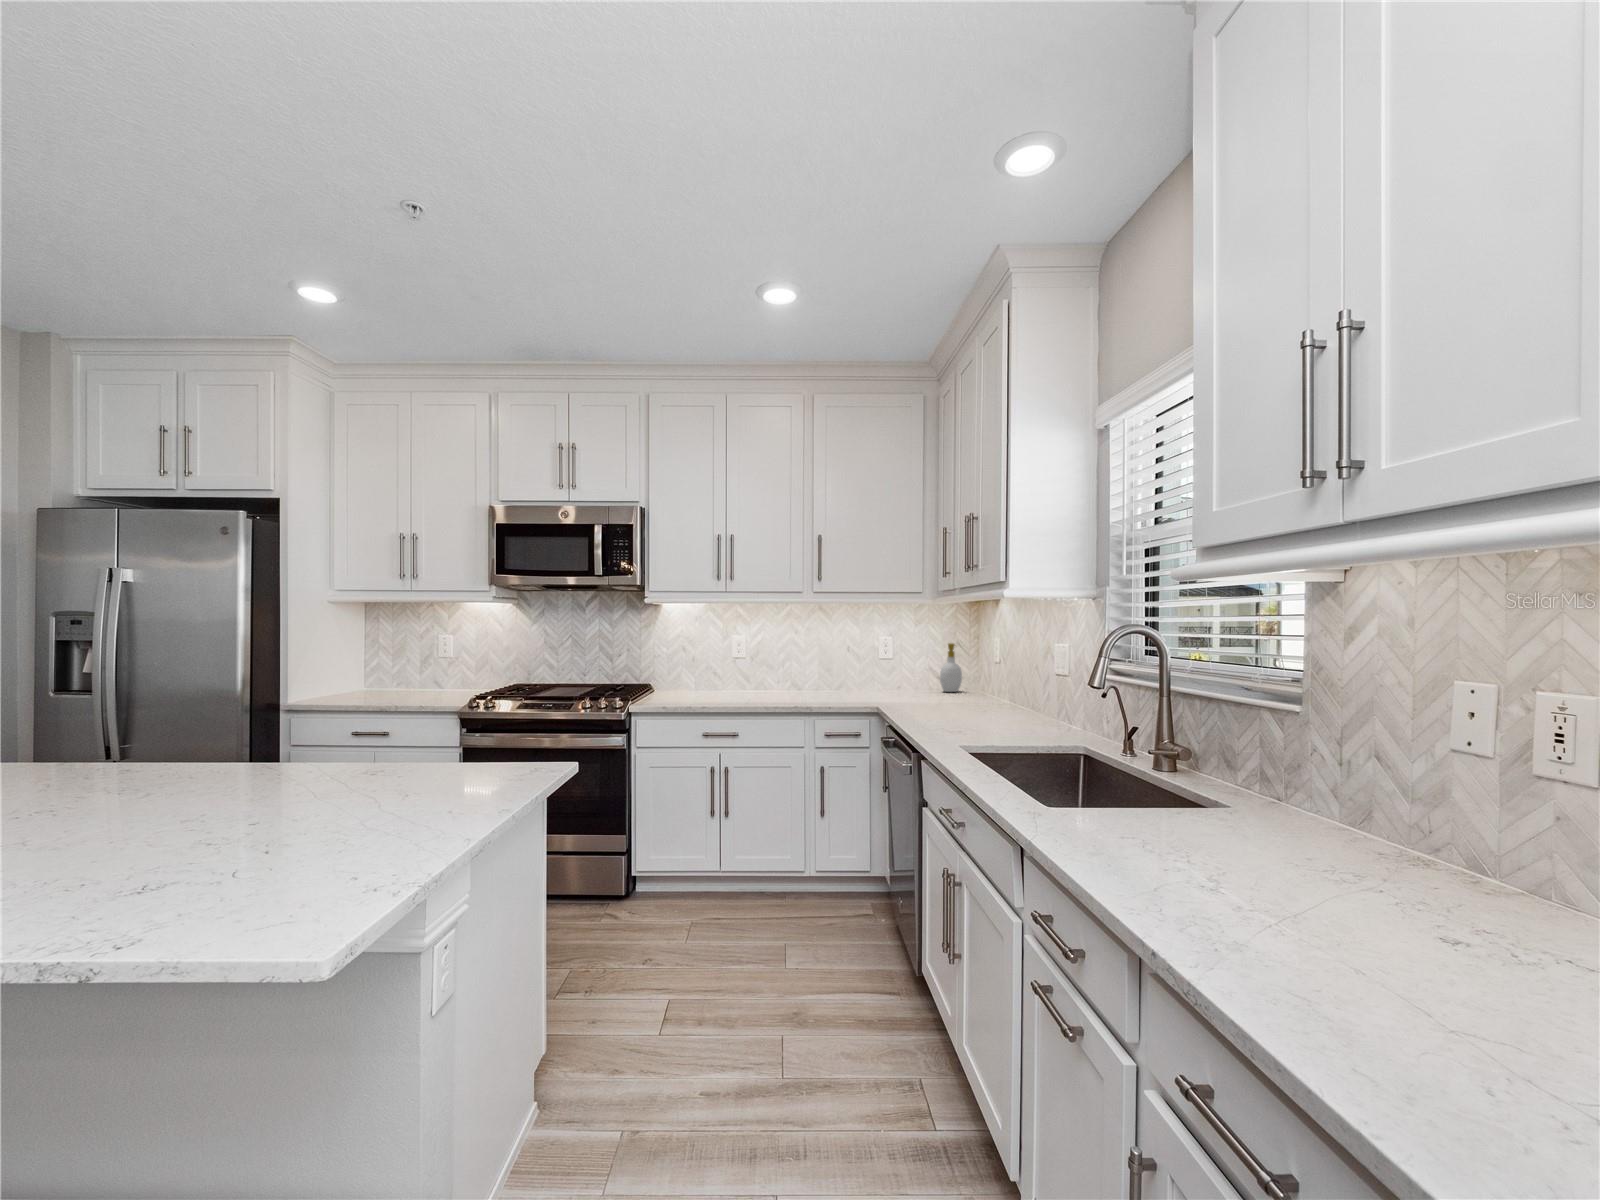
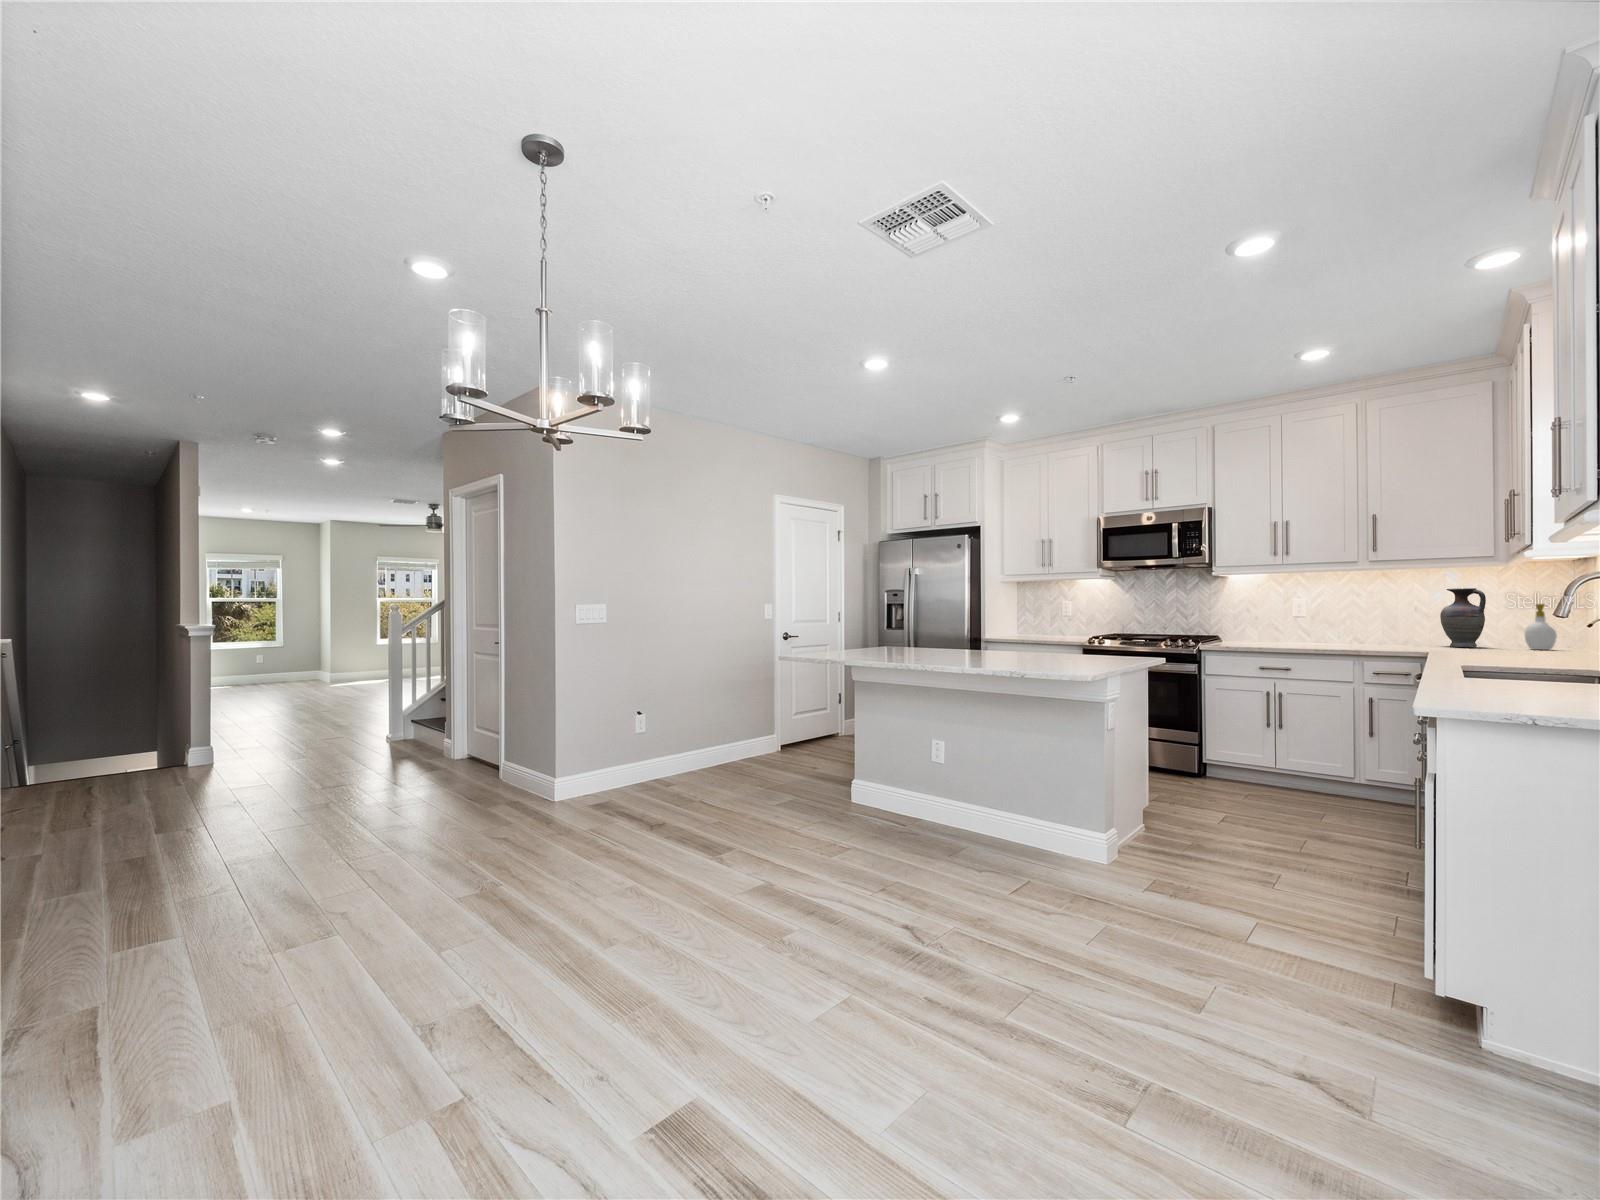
vase: none [874,625,912,692] -> present [1440,588,1486,647]

